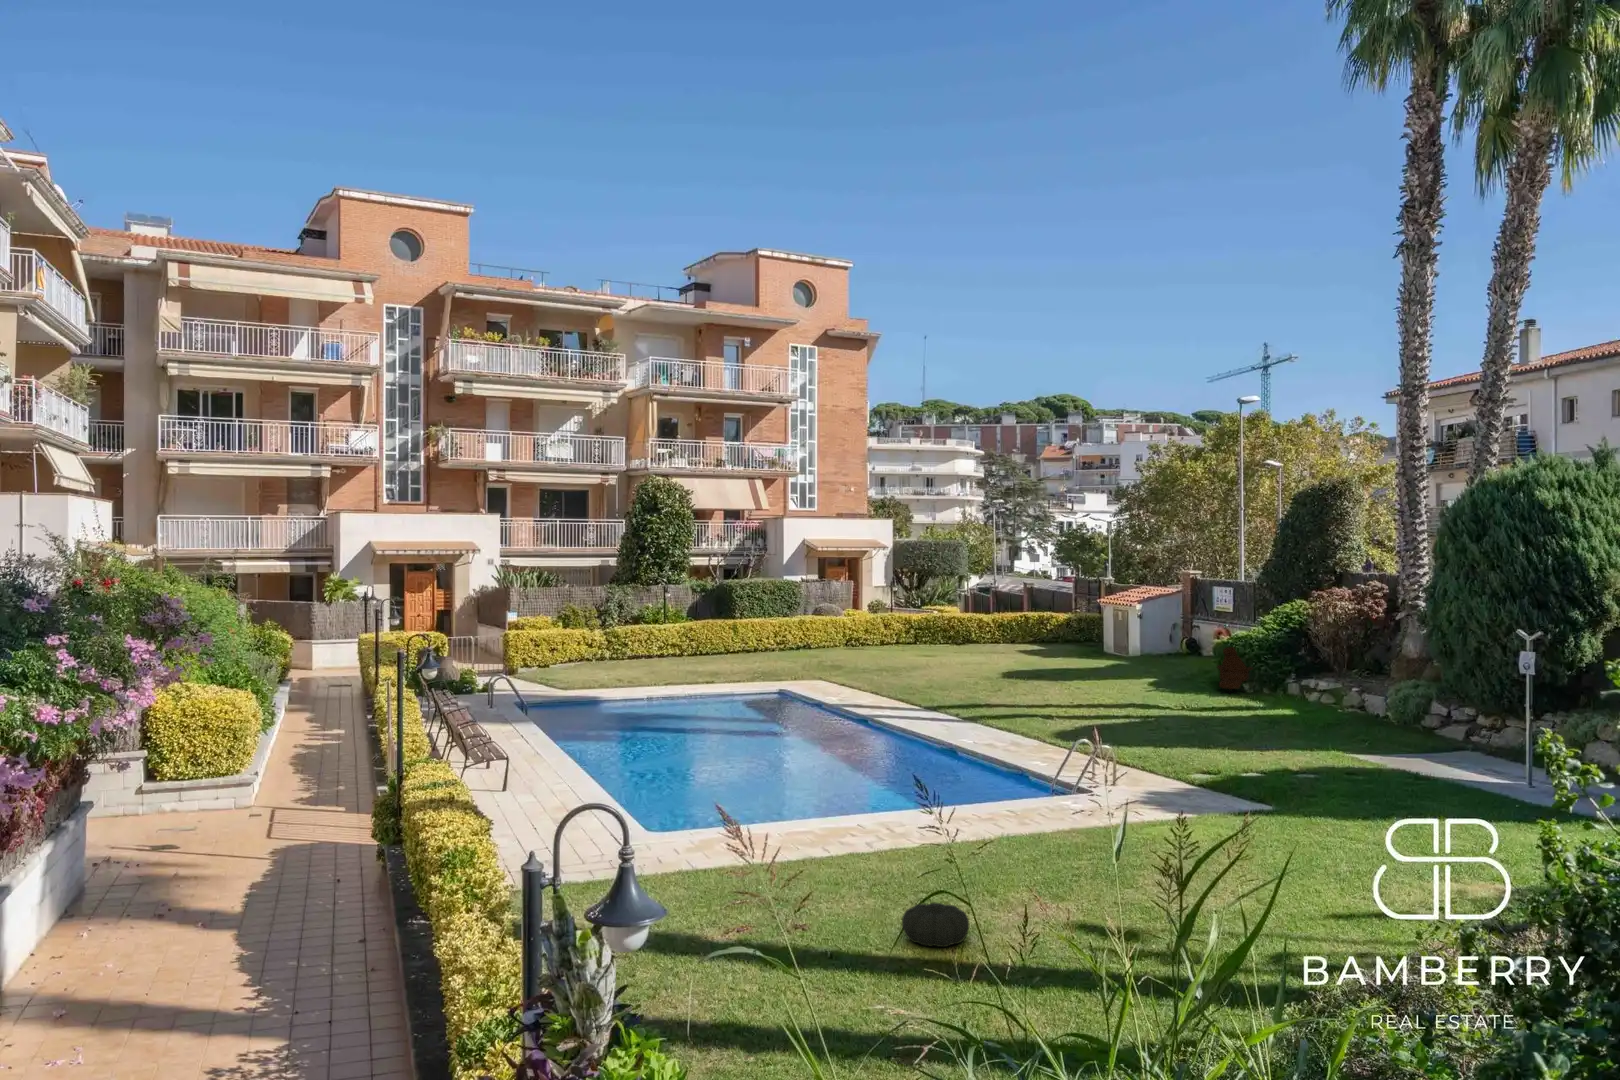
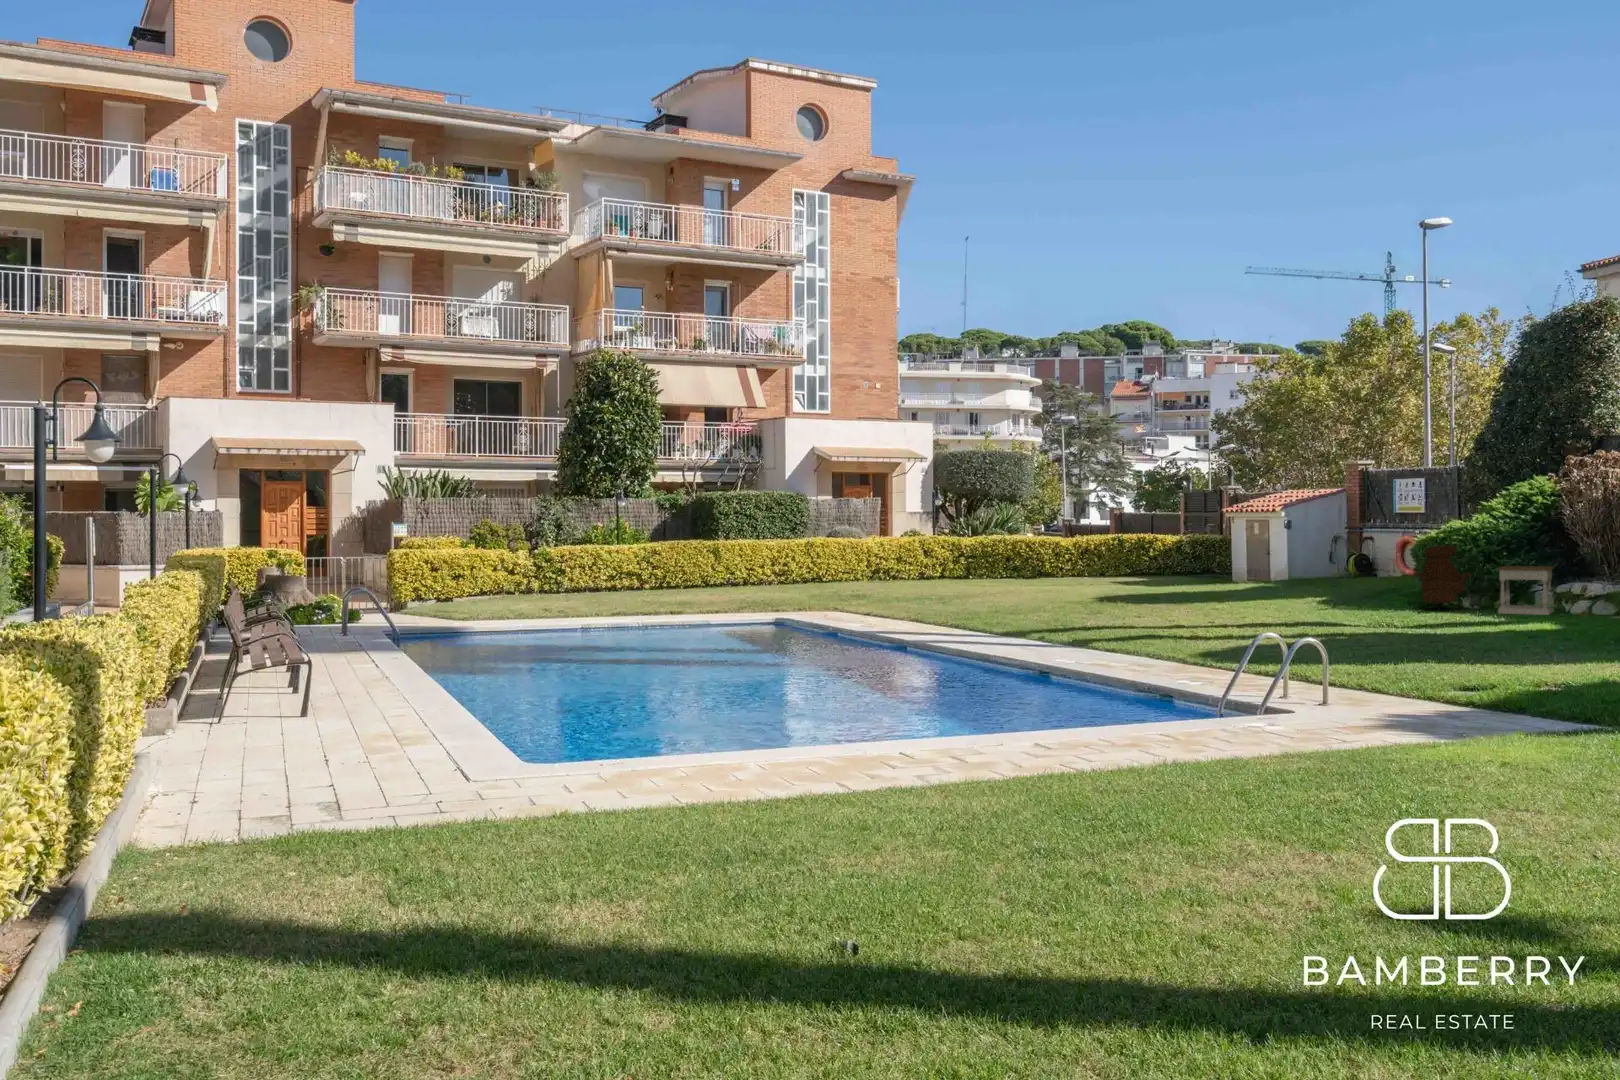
side table: none [1267,664,1306,700] -> present [1498,566,1554,615]
pouf: present [902,902,969,947] -> none [985,822,1129,907]

